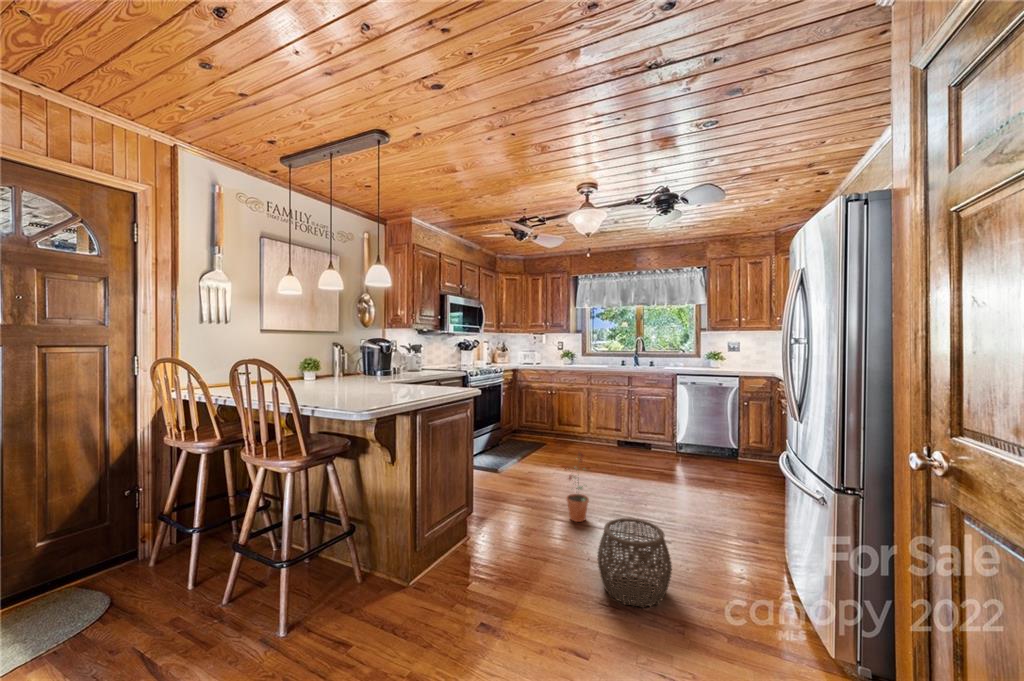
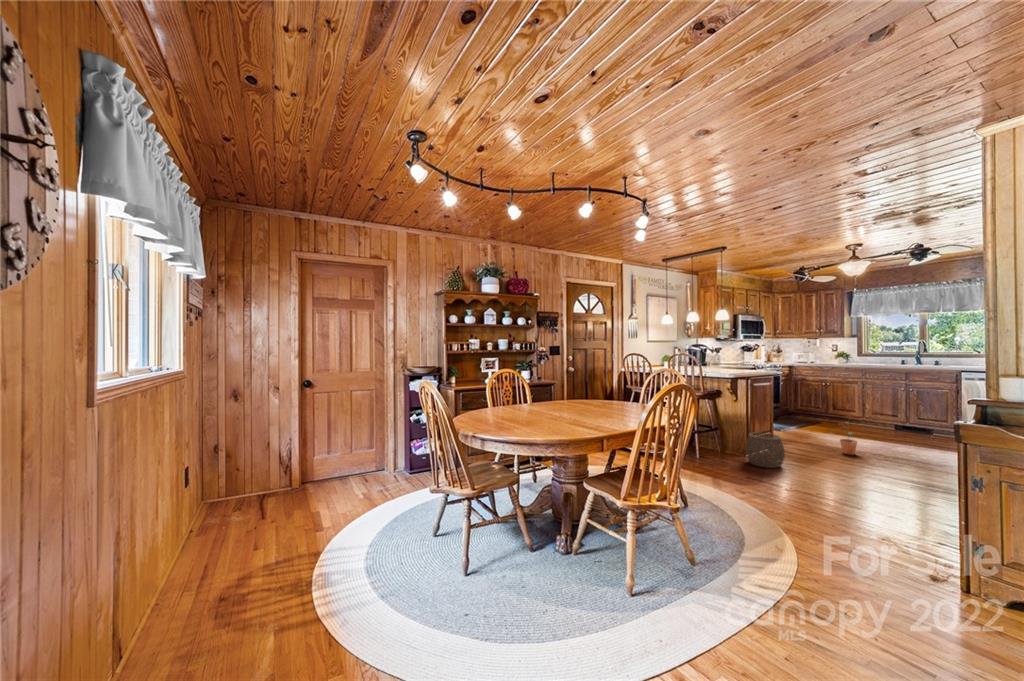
woven basket: present [597,518,672,607] -> present [746,433,785,468]

